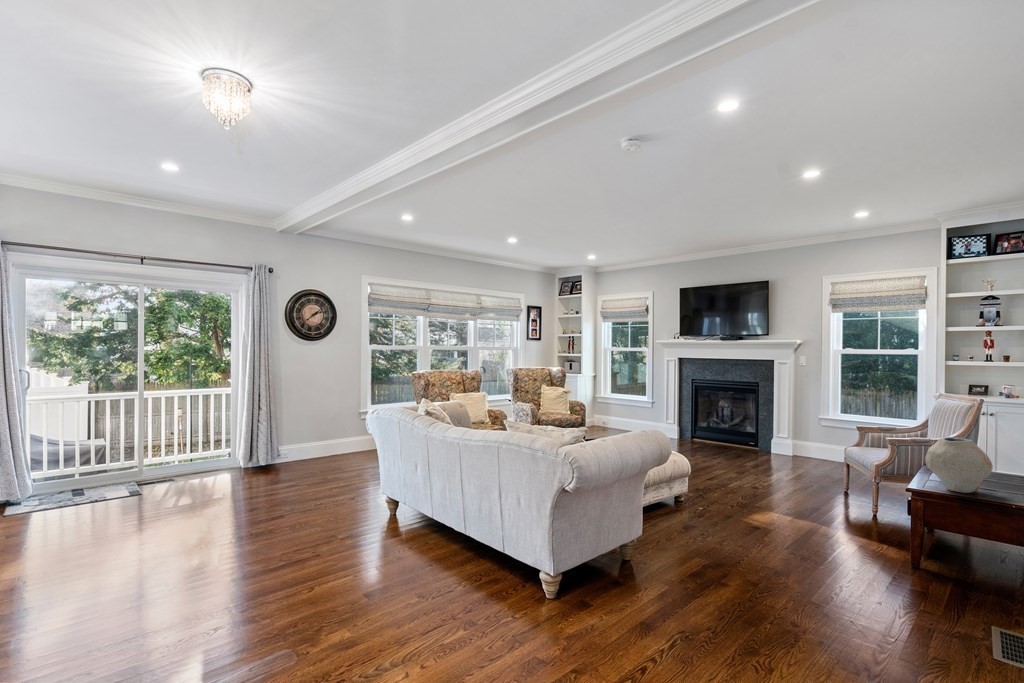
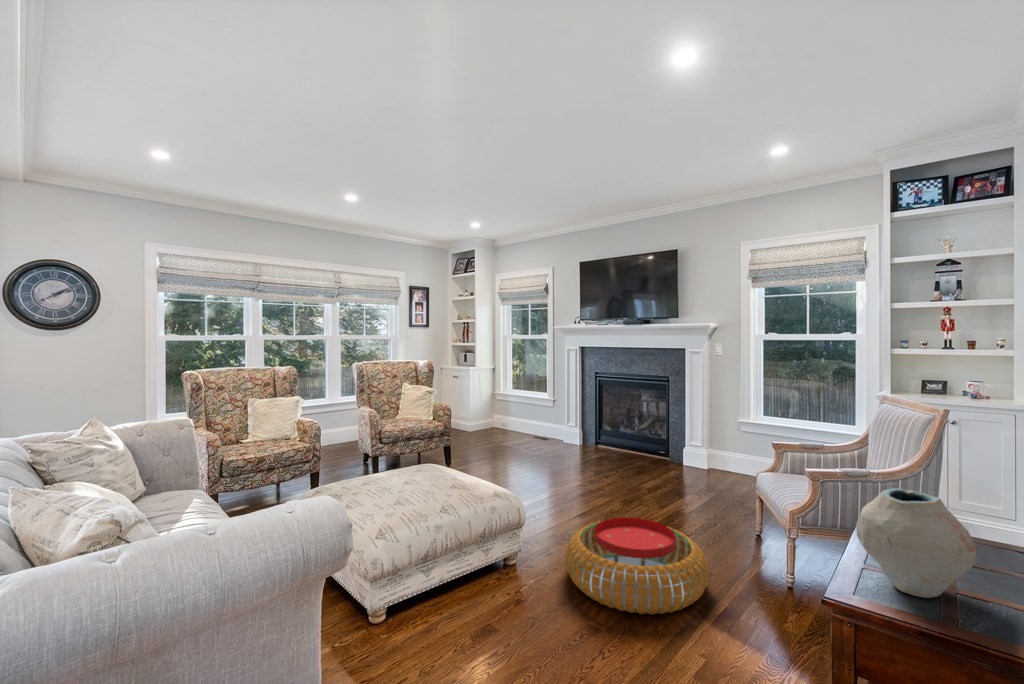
pouf: none [721,473,823,525] -> present [565,517,709,615]

